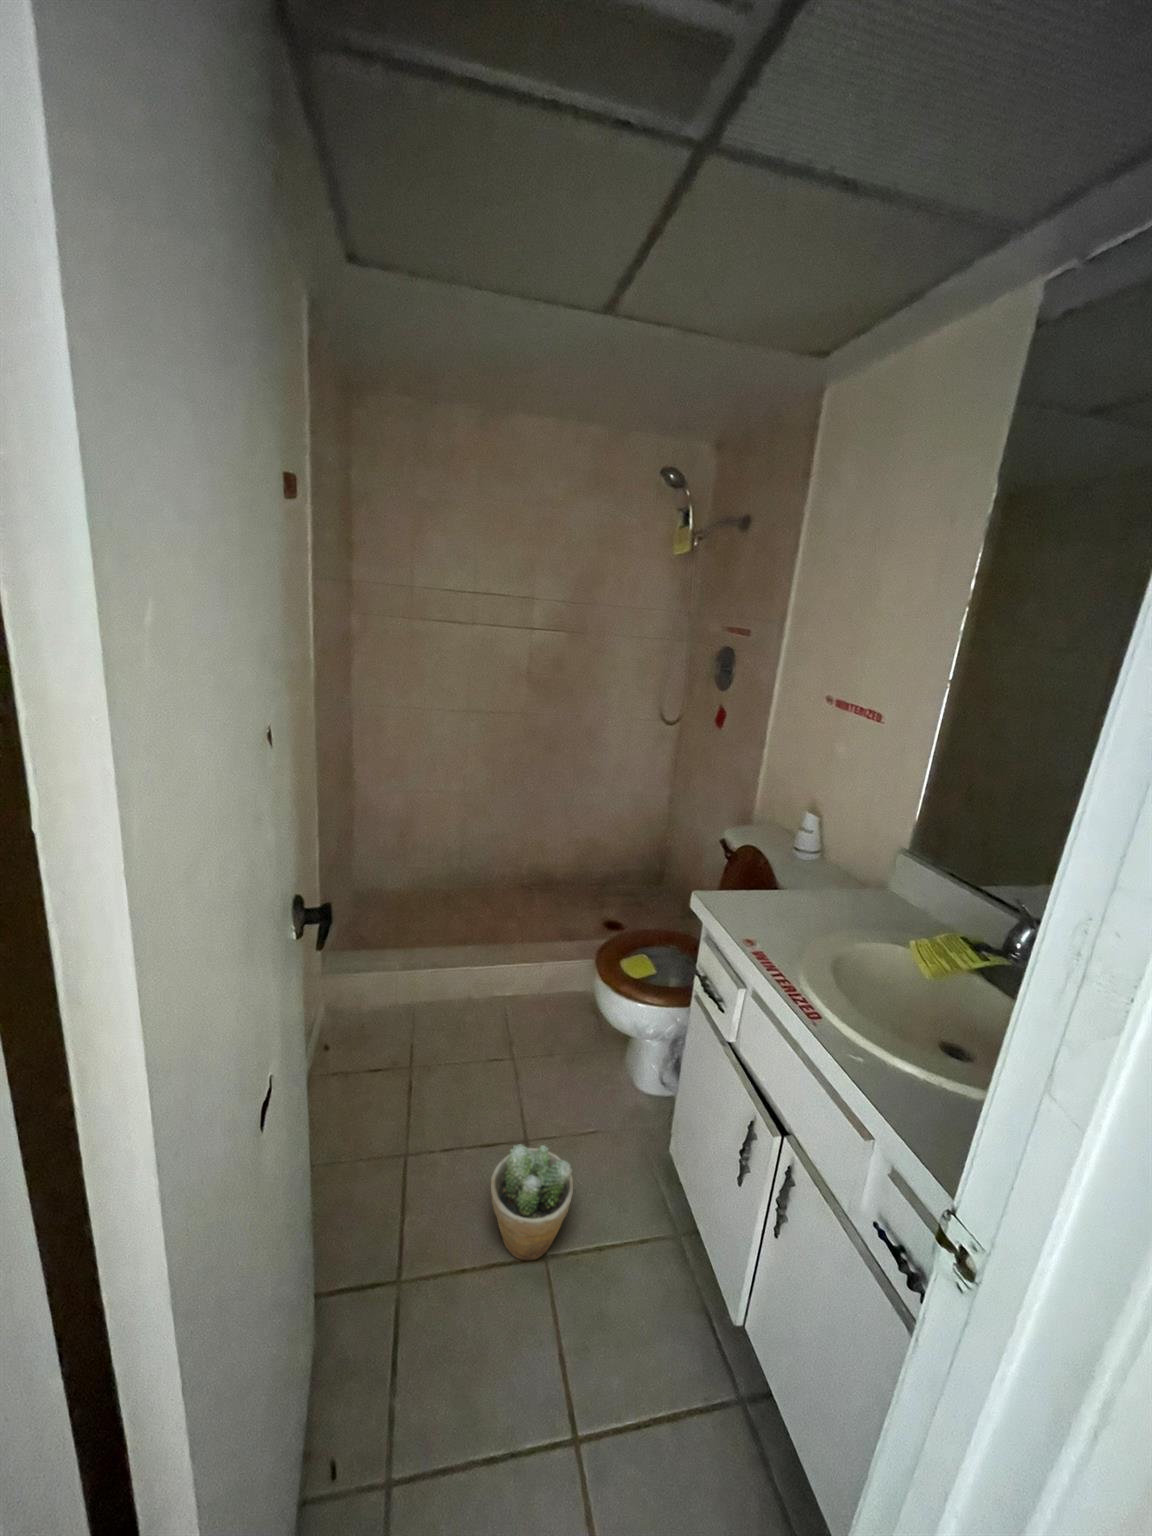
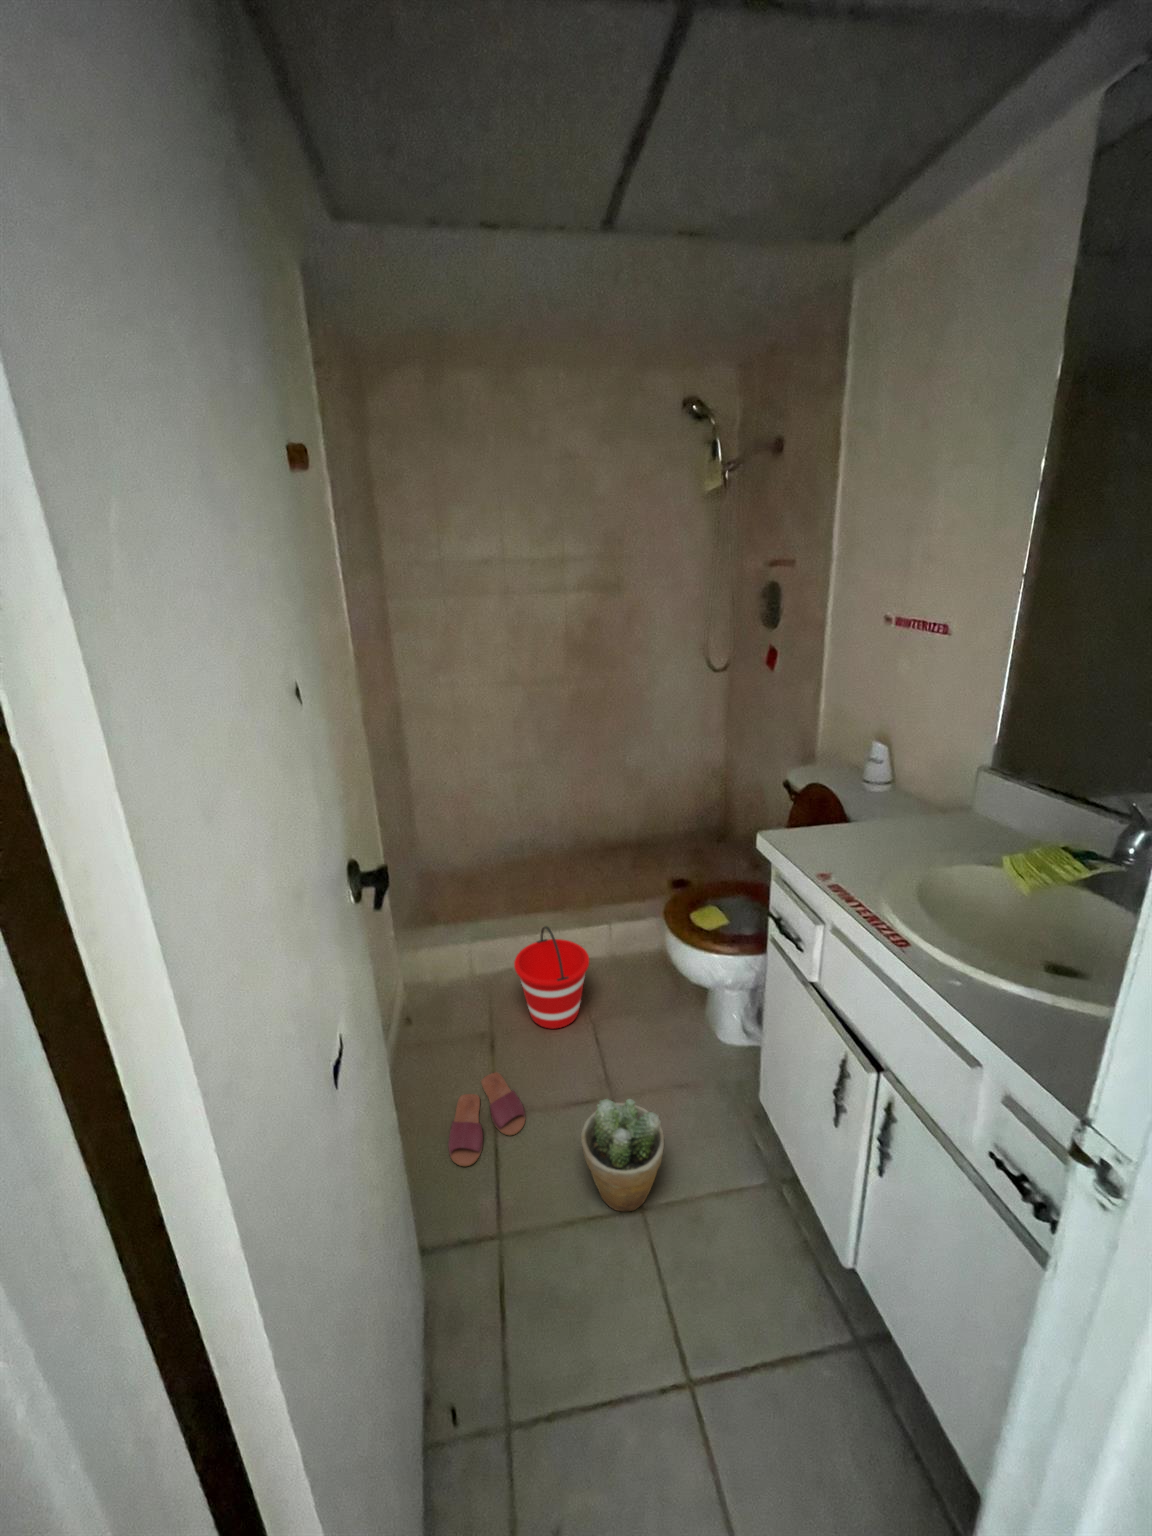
bucket: none [439,961,516,1066] -> present [514,927,589,1029]
slippers: none [352,1108,435,1206] -> present [448,1072,526,1166]

